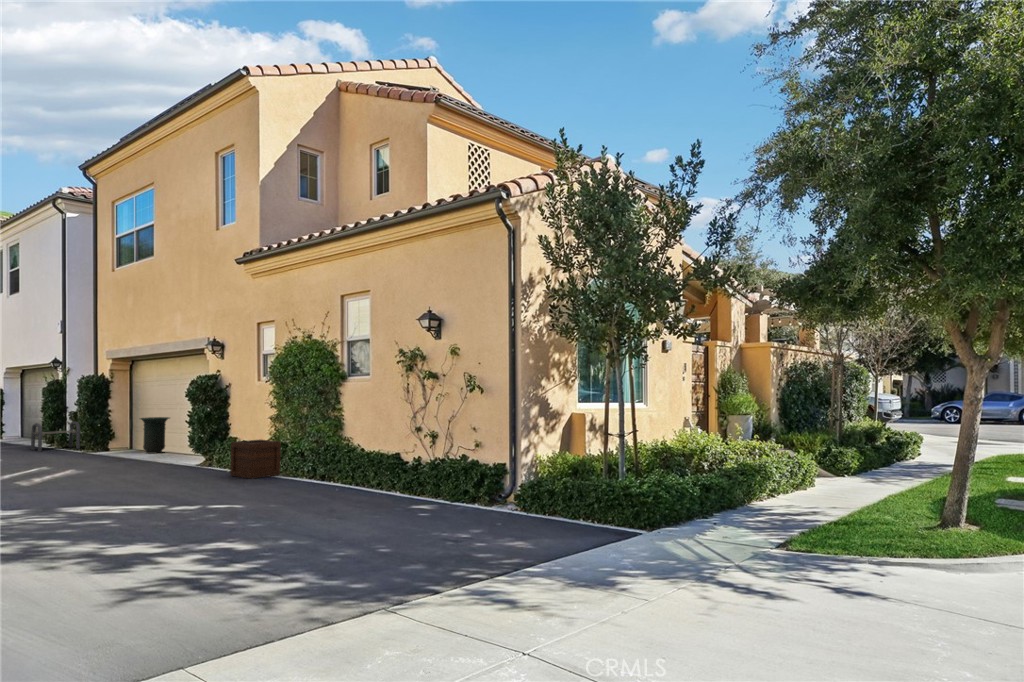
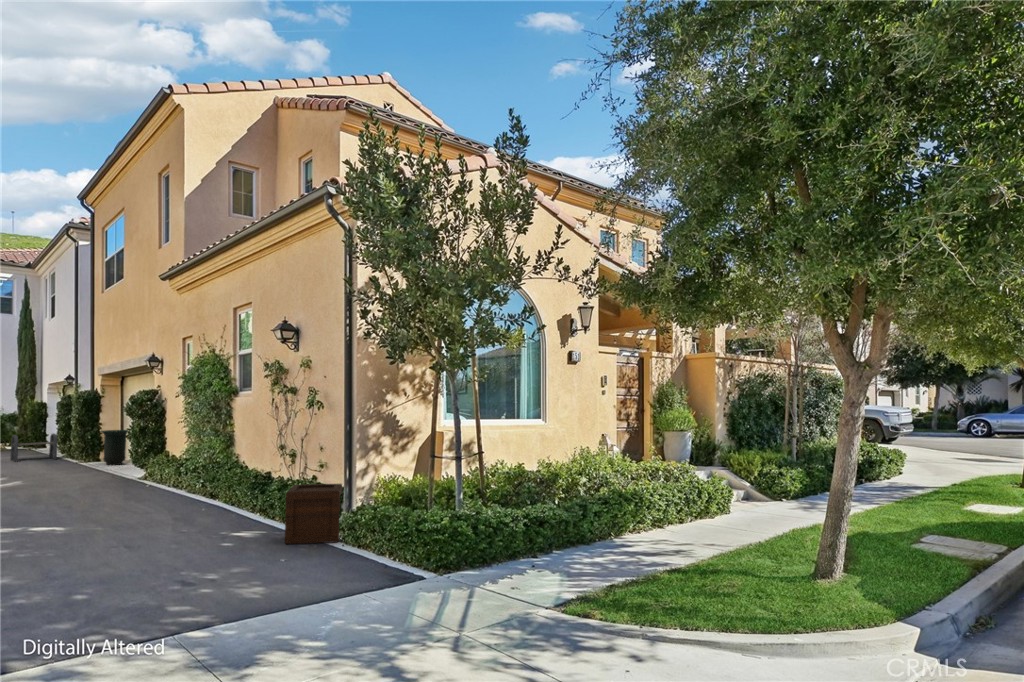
wooden crate: present [230,440,281,479] -> present [285,484,342,544]

